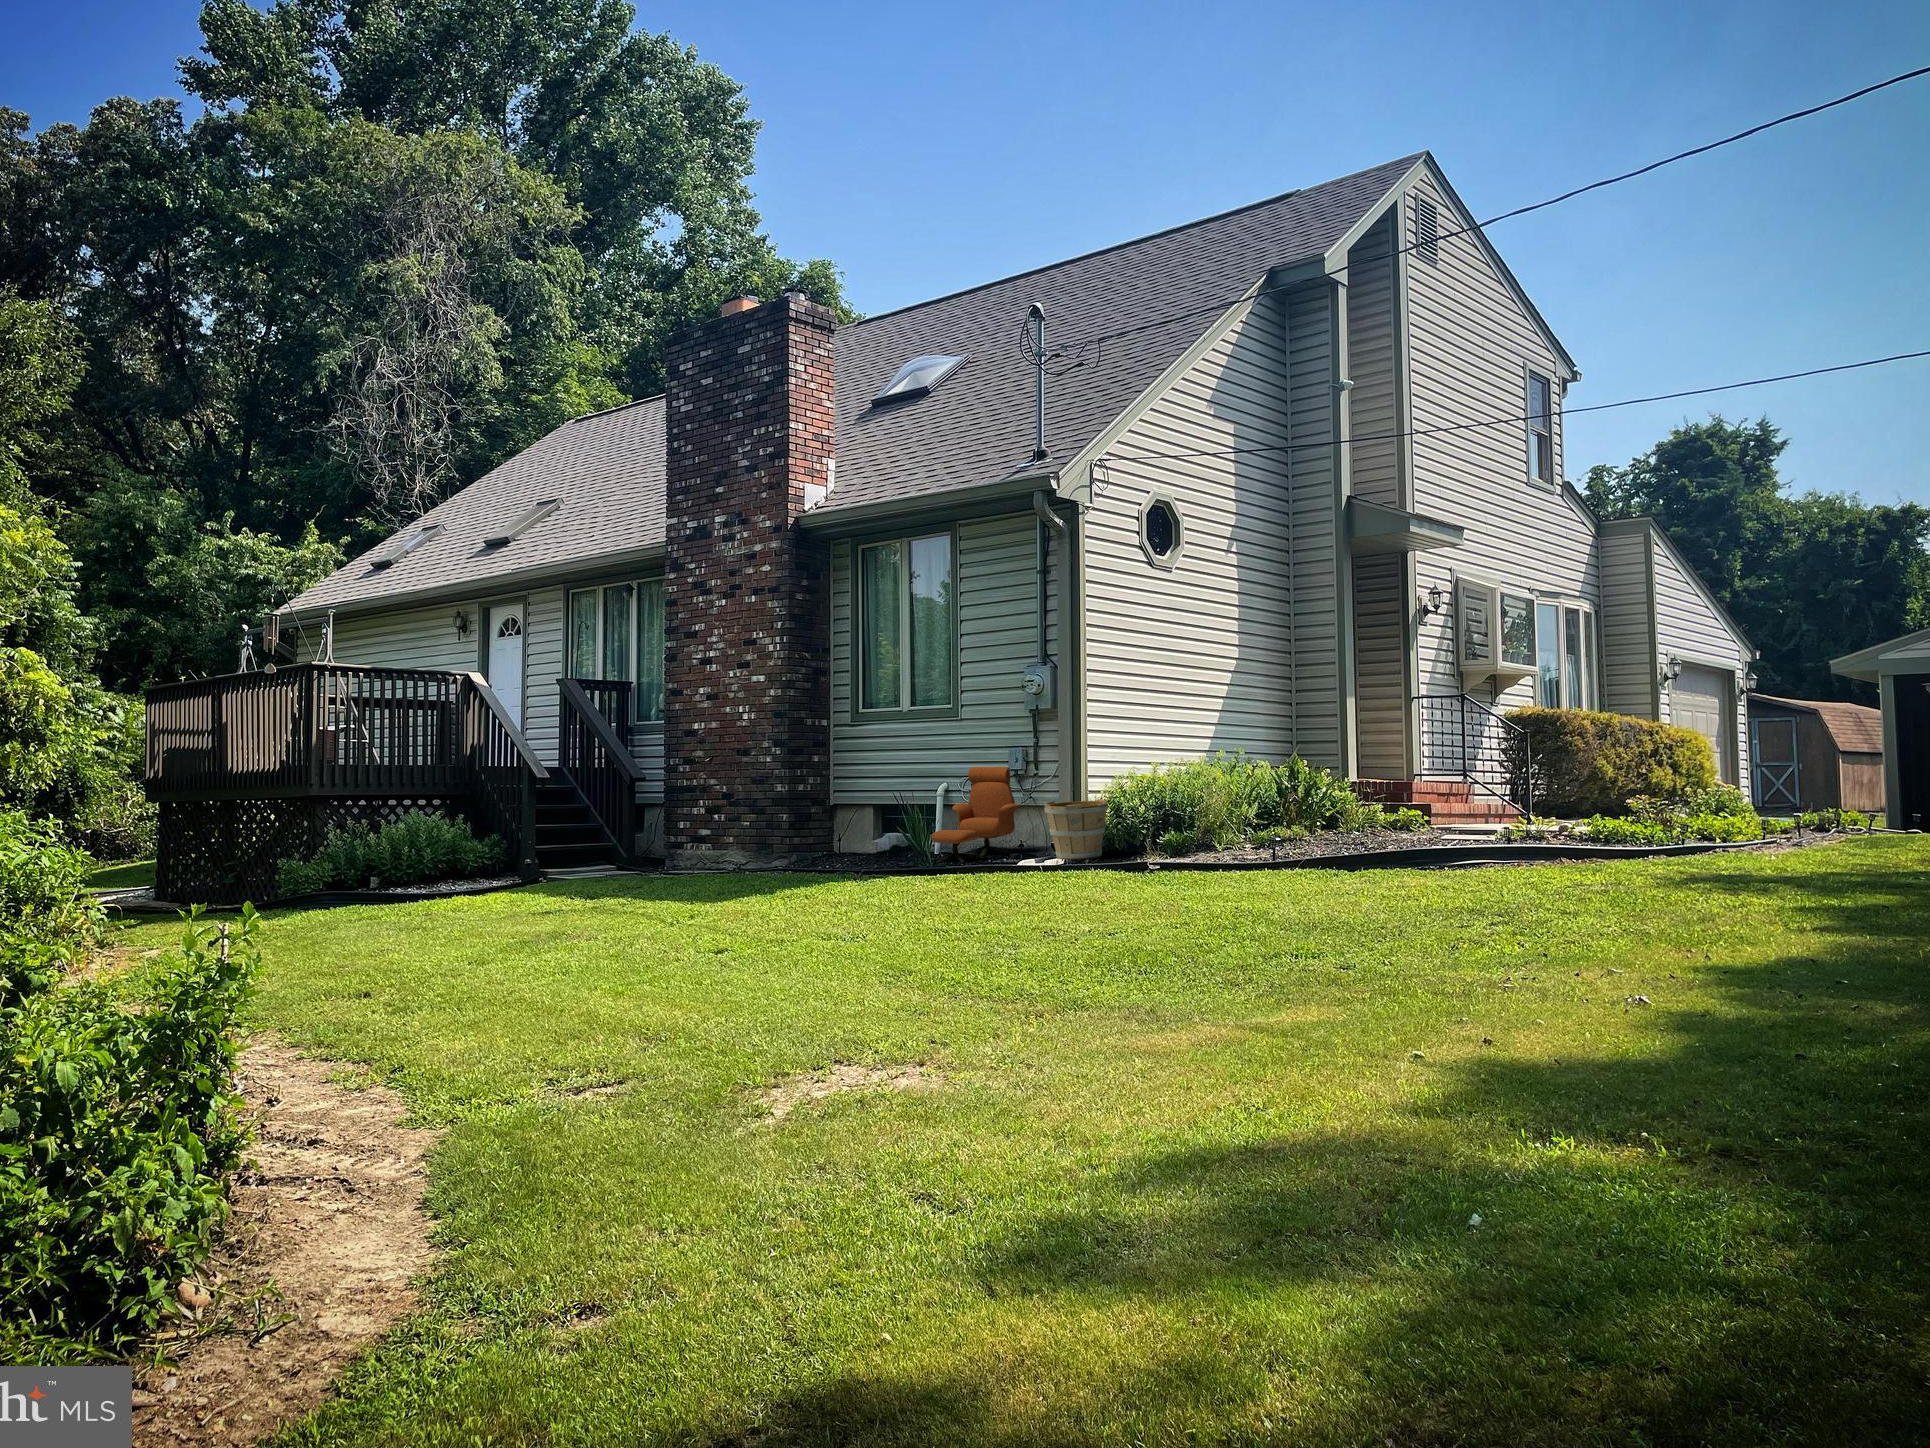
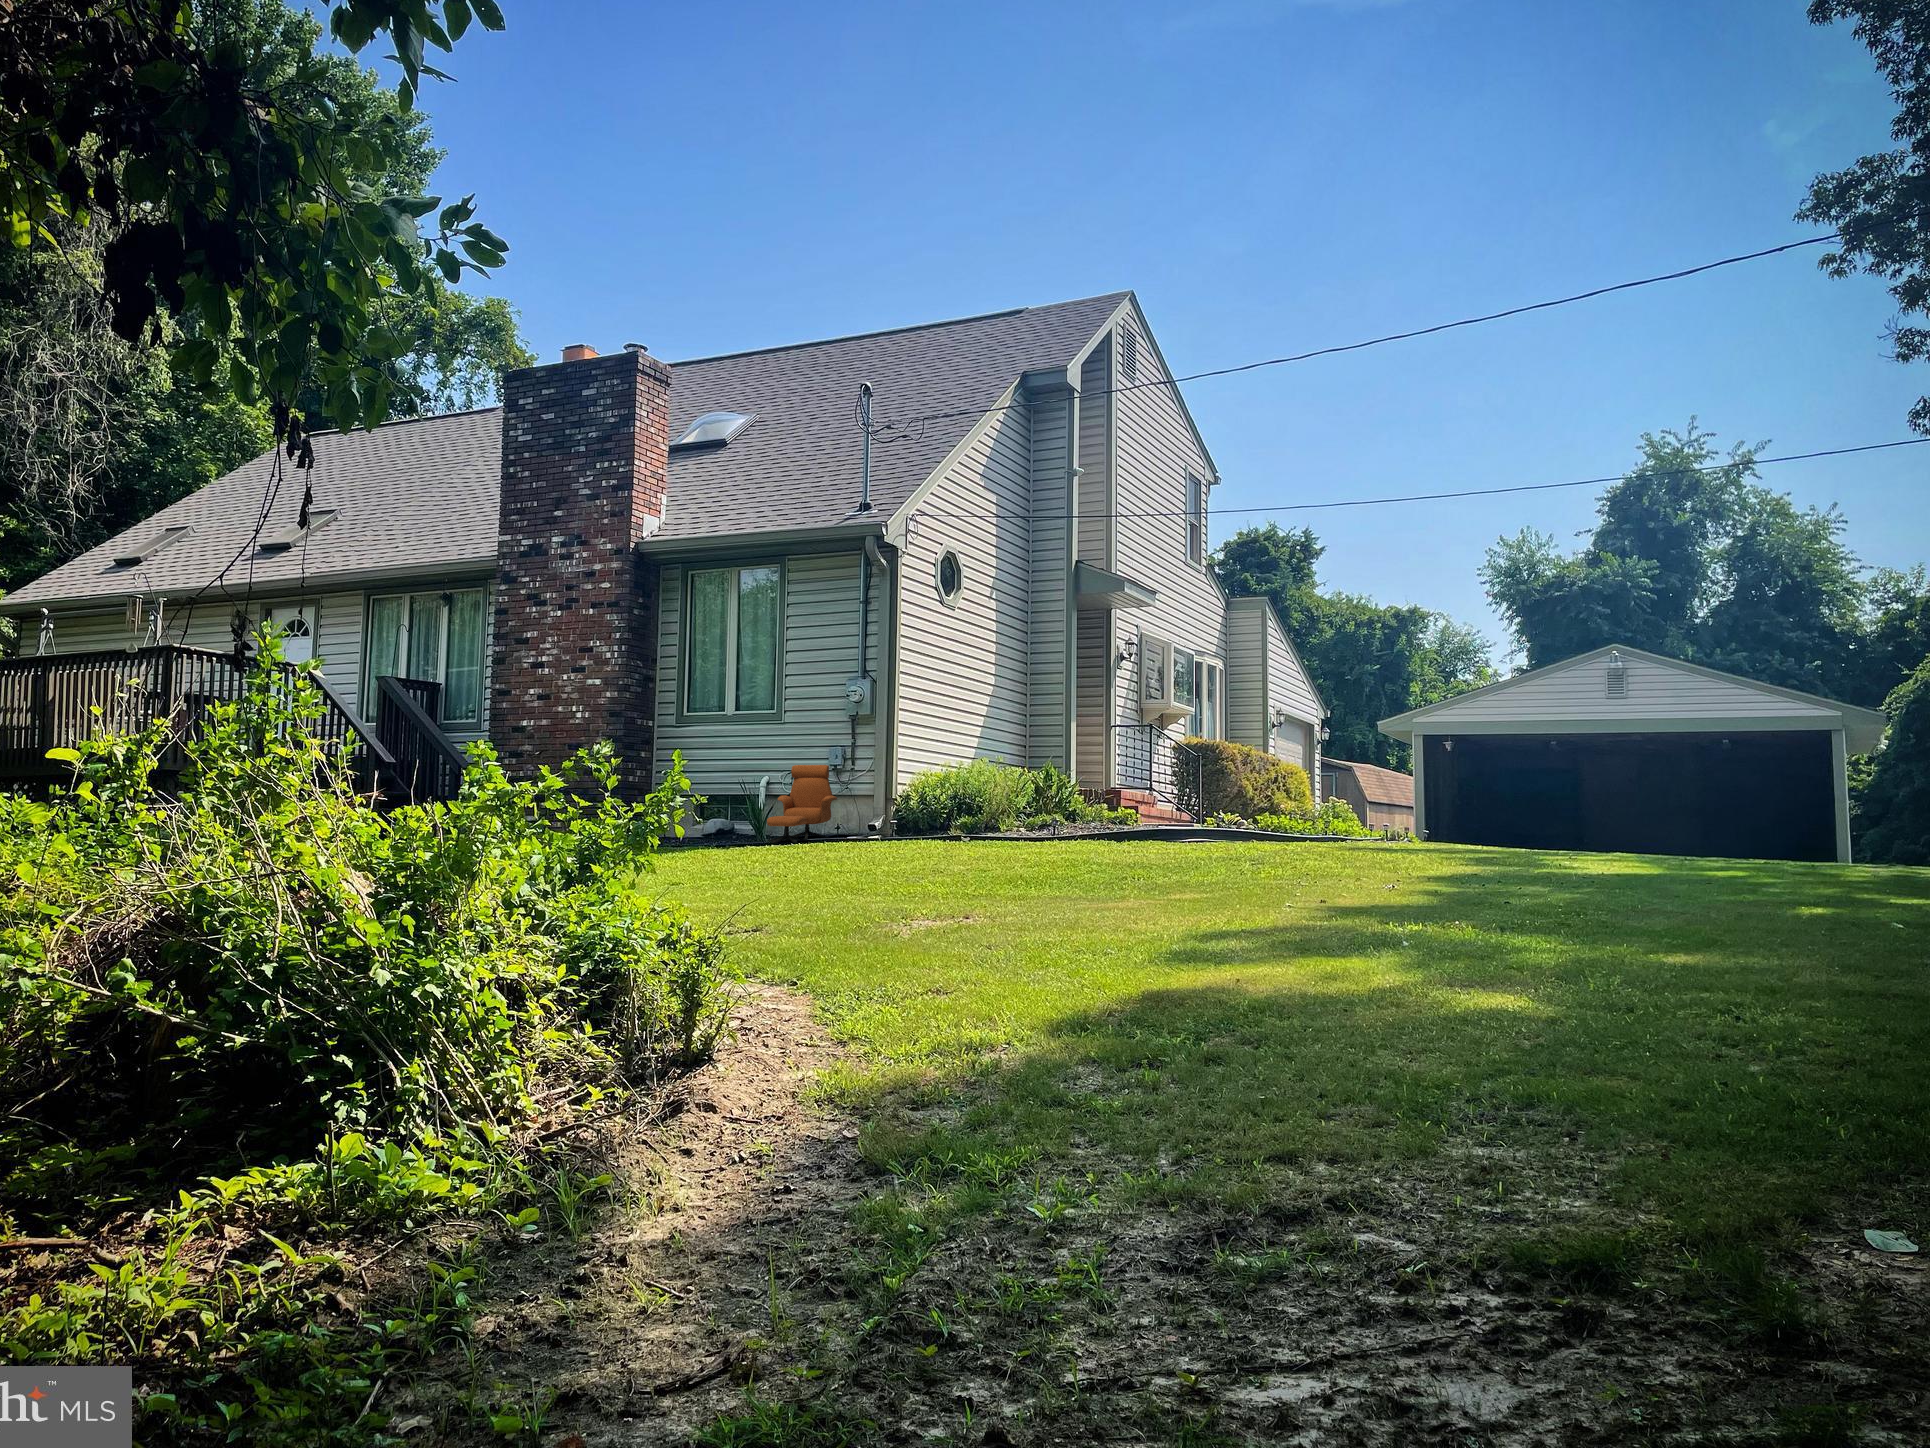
wooden bucket: present [1044,799,1108,859] -> none [865,793,918,840]

